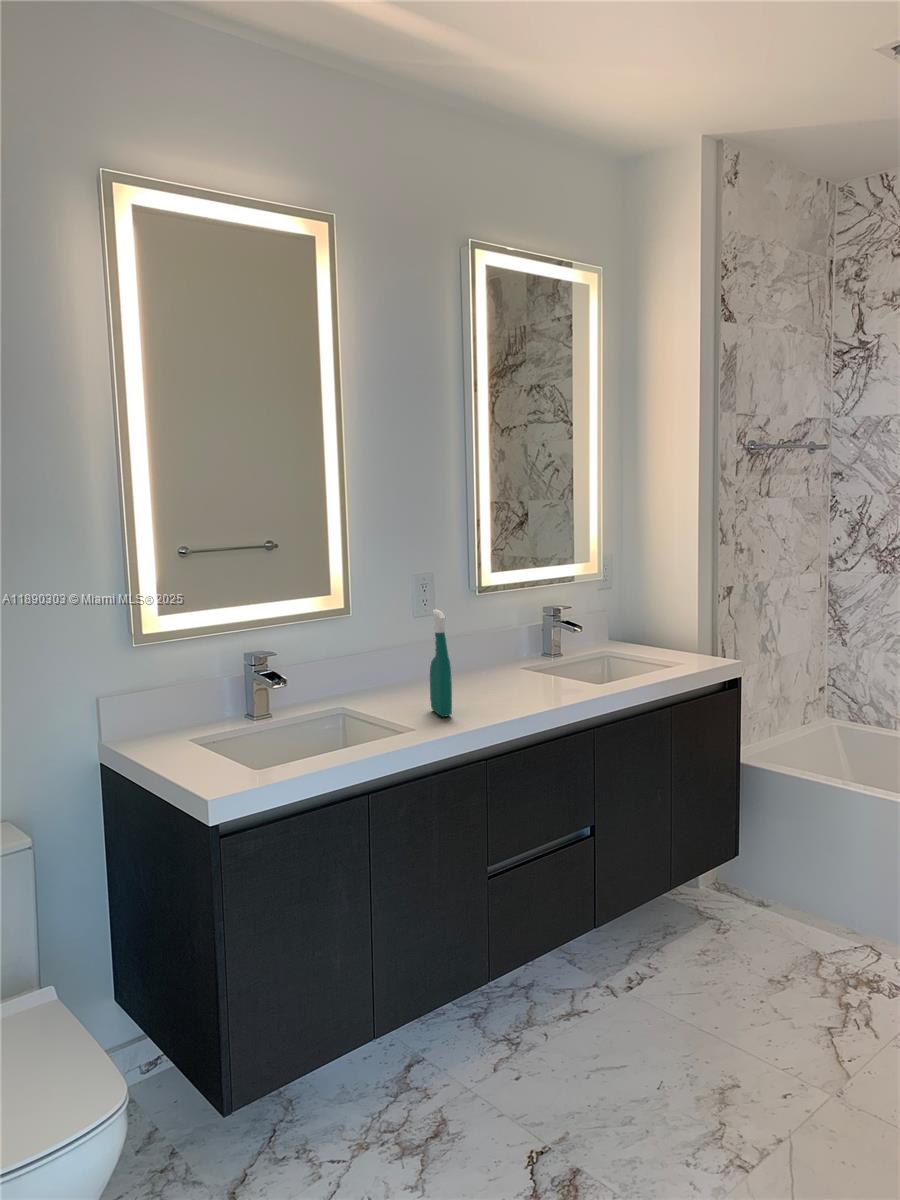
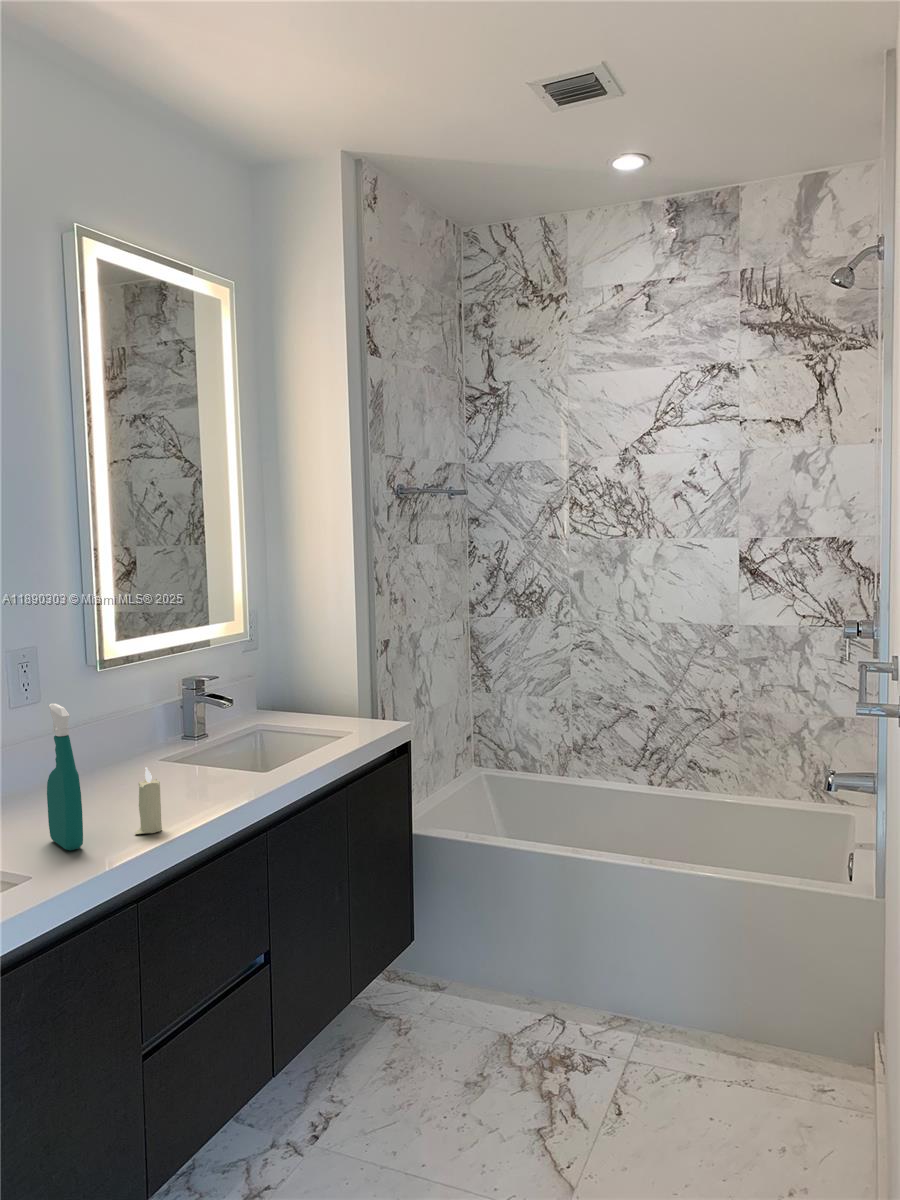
candle: none [489,662,509,713] -> present [135,767,162,834]

